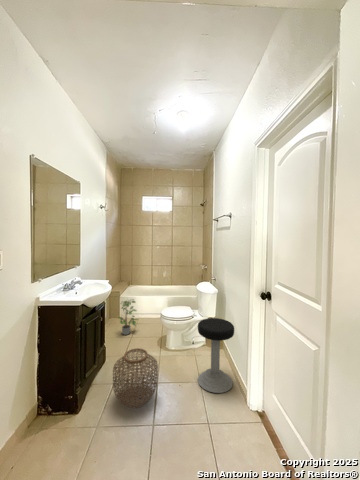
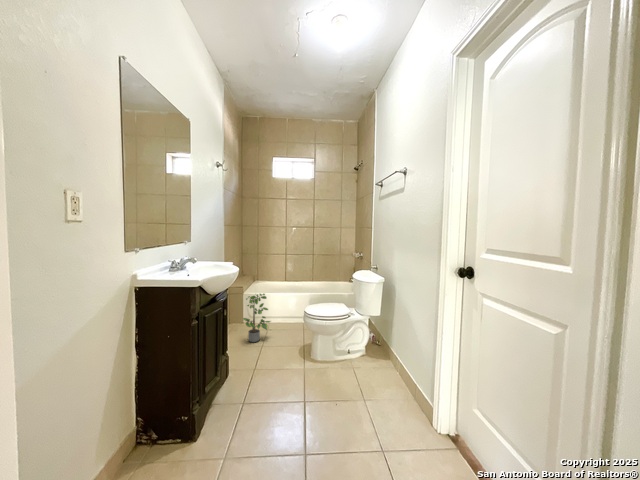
stool: present [198,318,234,393] -> none [360,313,413,413]
woven basket: present [113,348,158,408] -> none [244,352,308,434]

